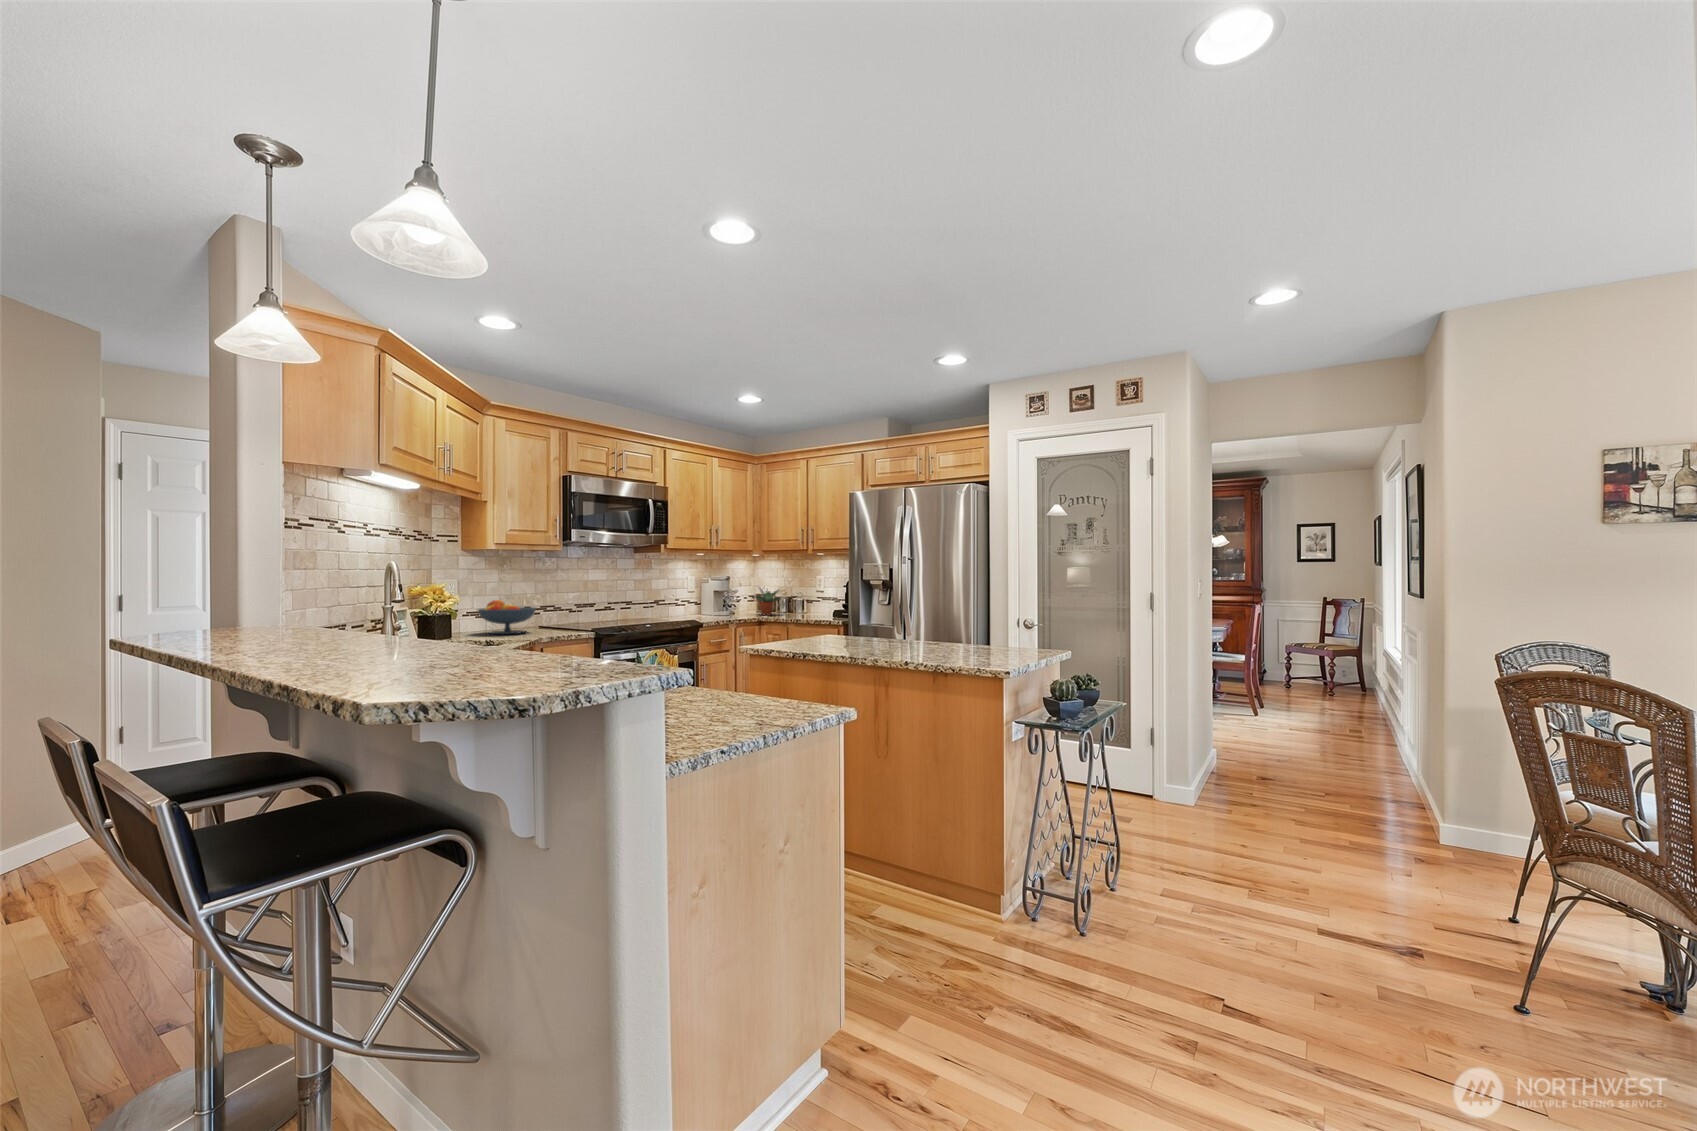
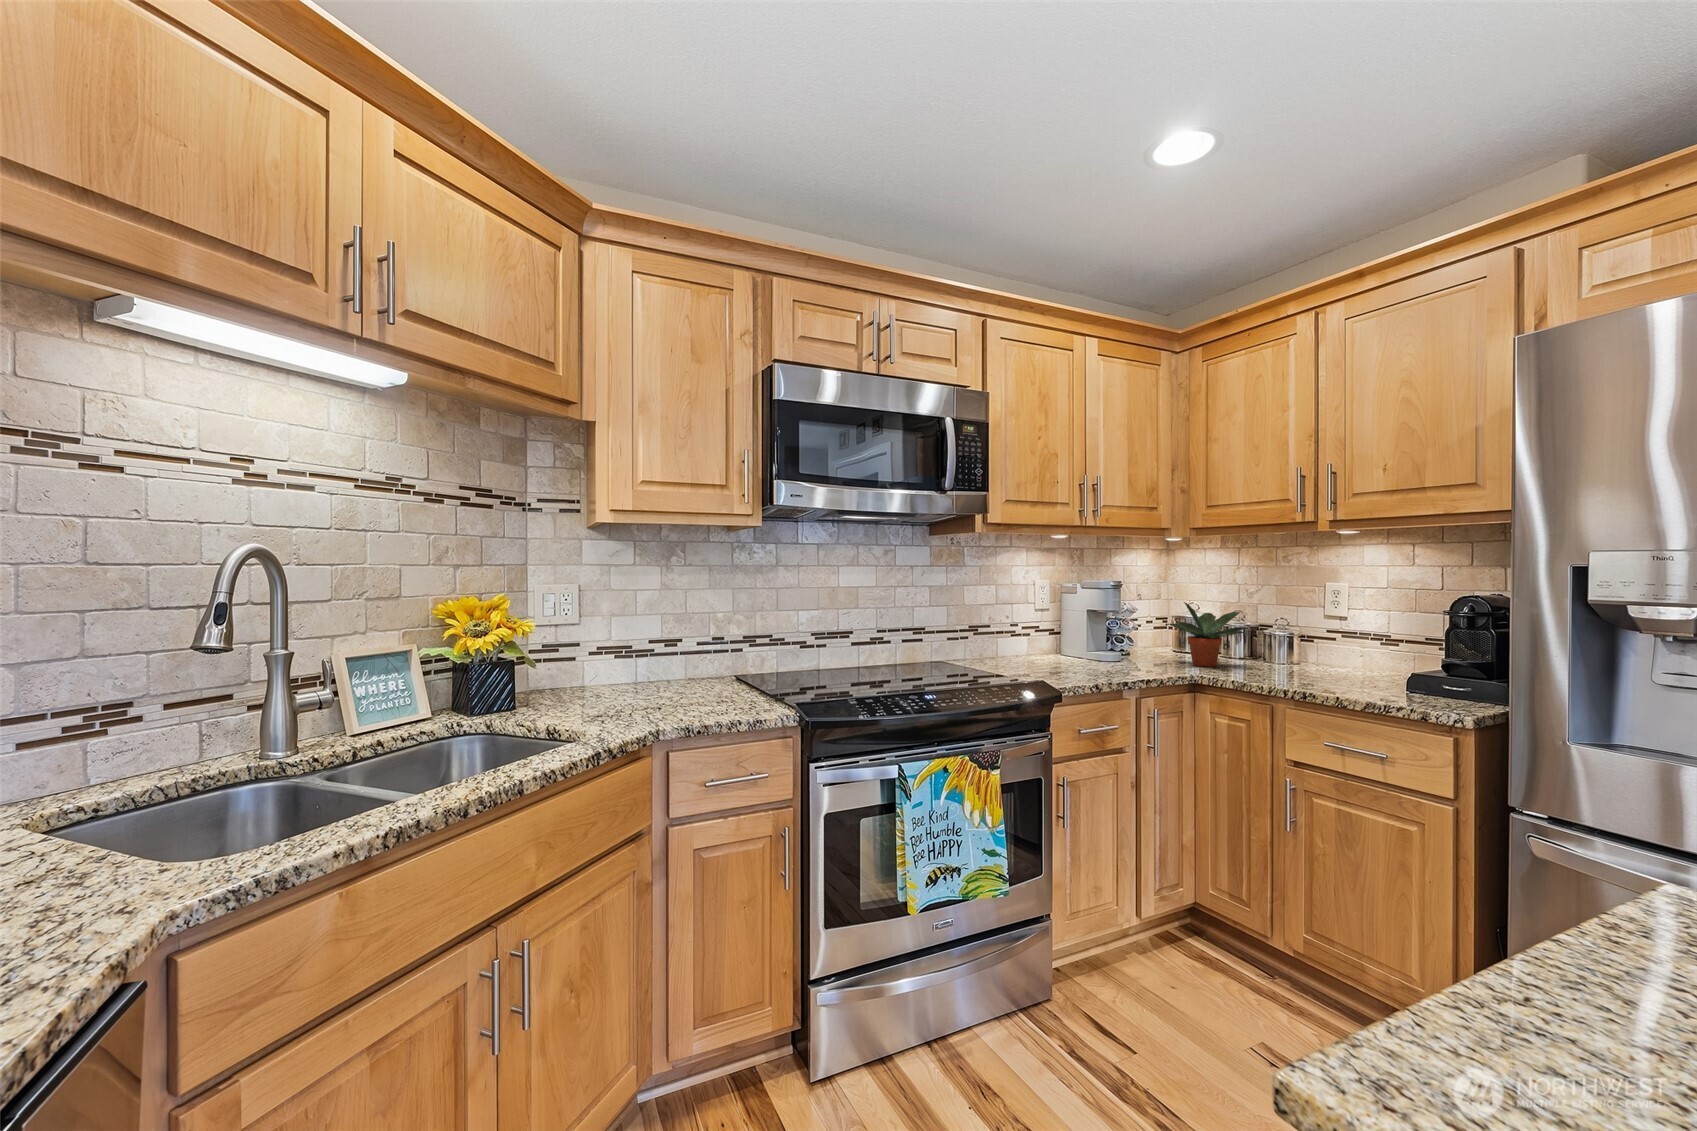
fruit bowl: present [478,600,536,634] -> none [570,628,689,708]

